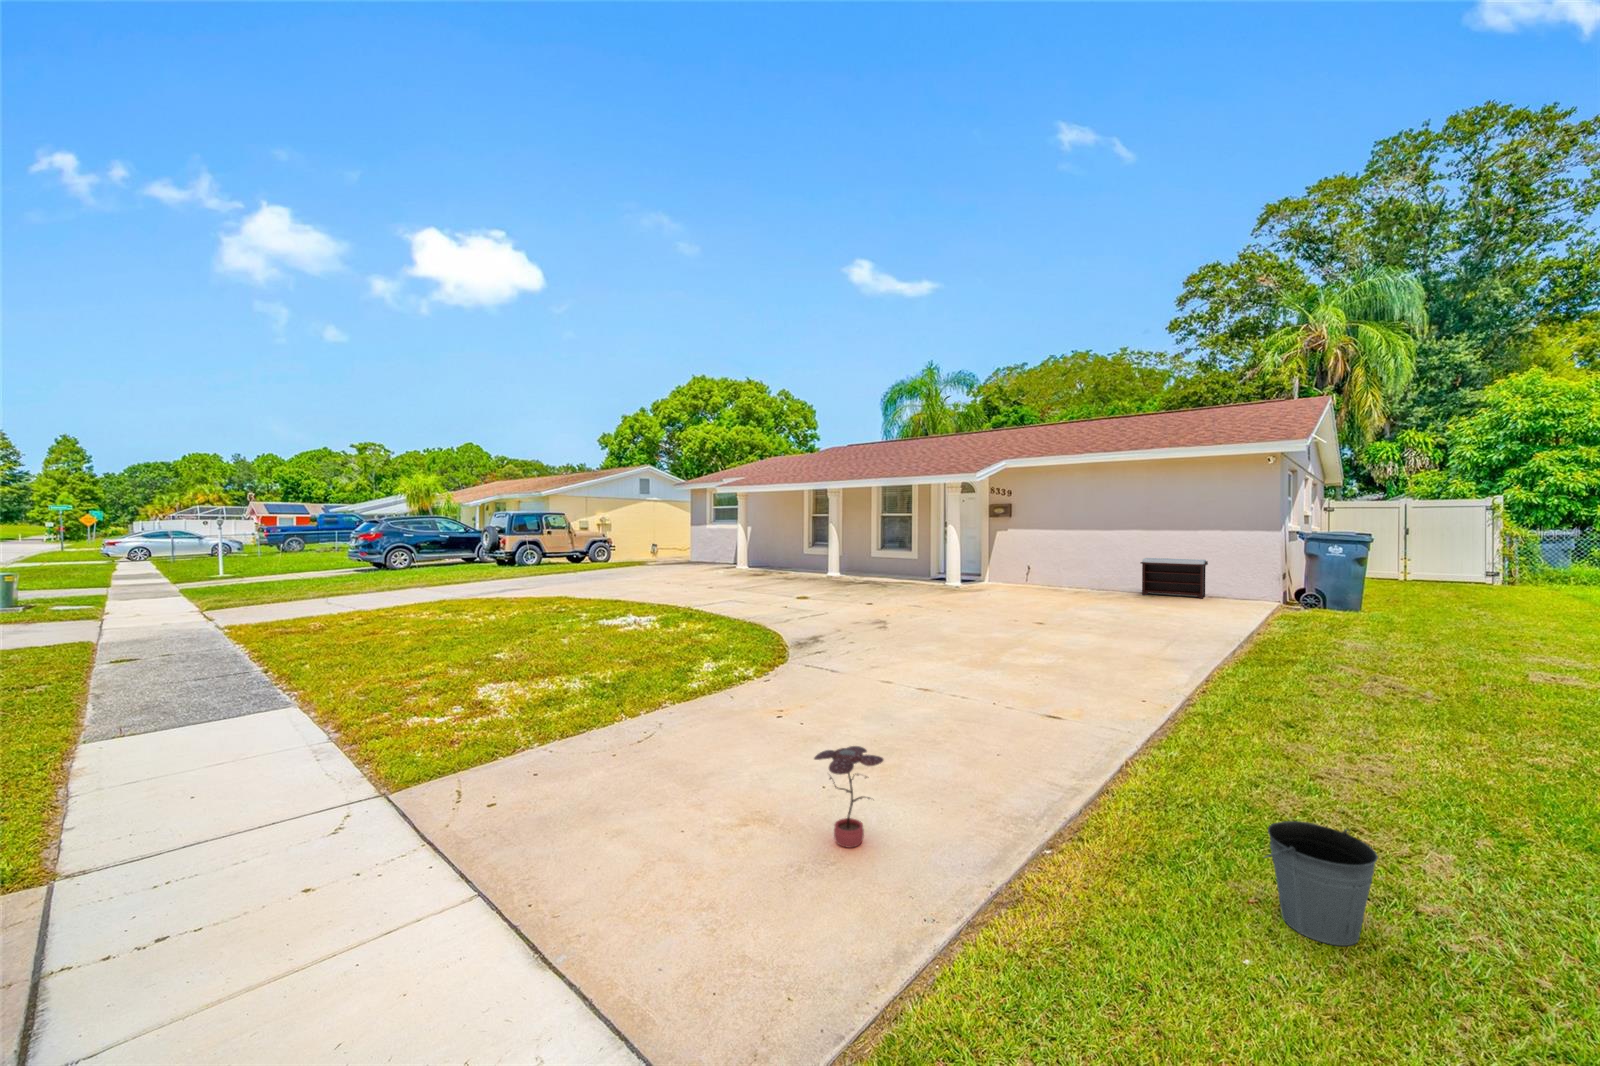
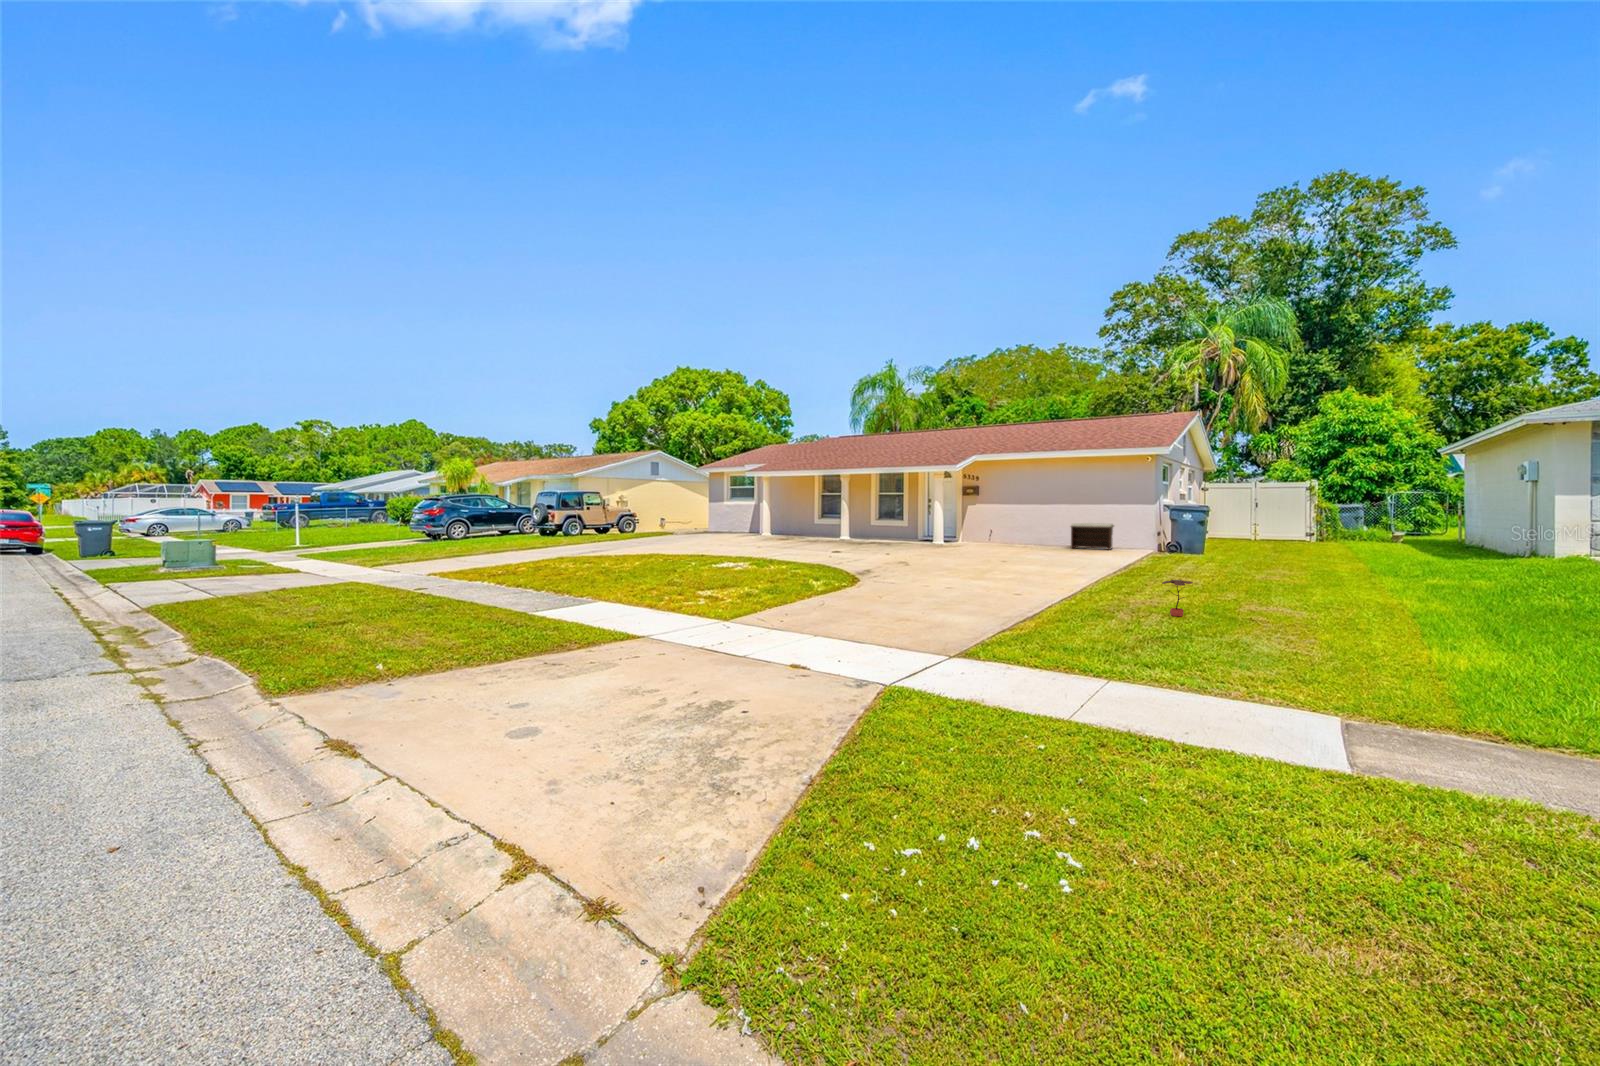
potted plant: present [814,746,883,848] -> present [1162,580,1193,617]
bucket: present [1264,821,1378,946] -> none [1093,596,1126,628]

